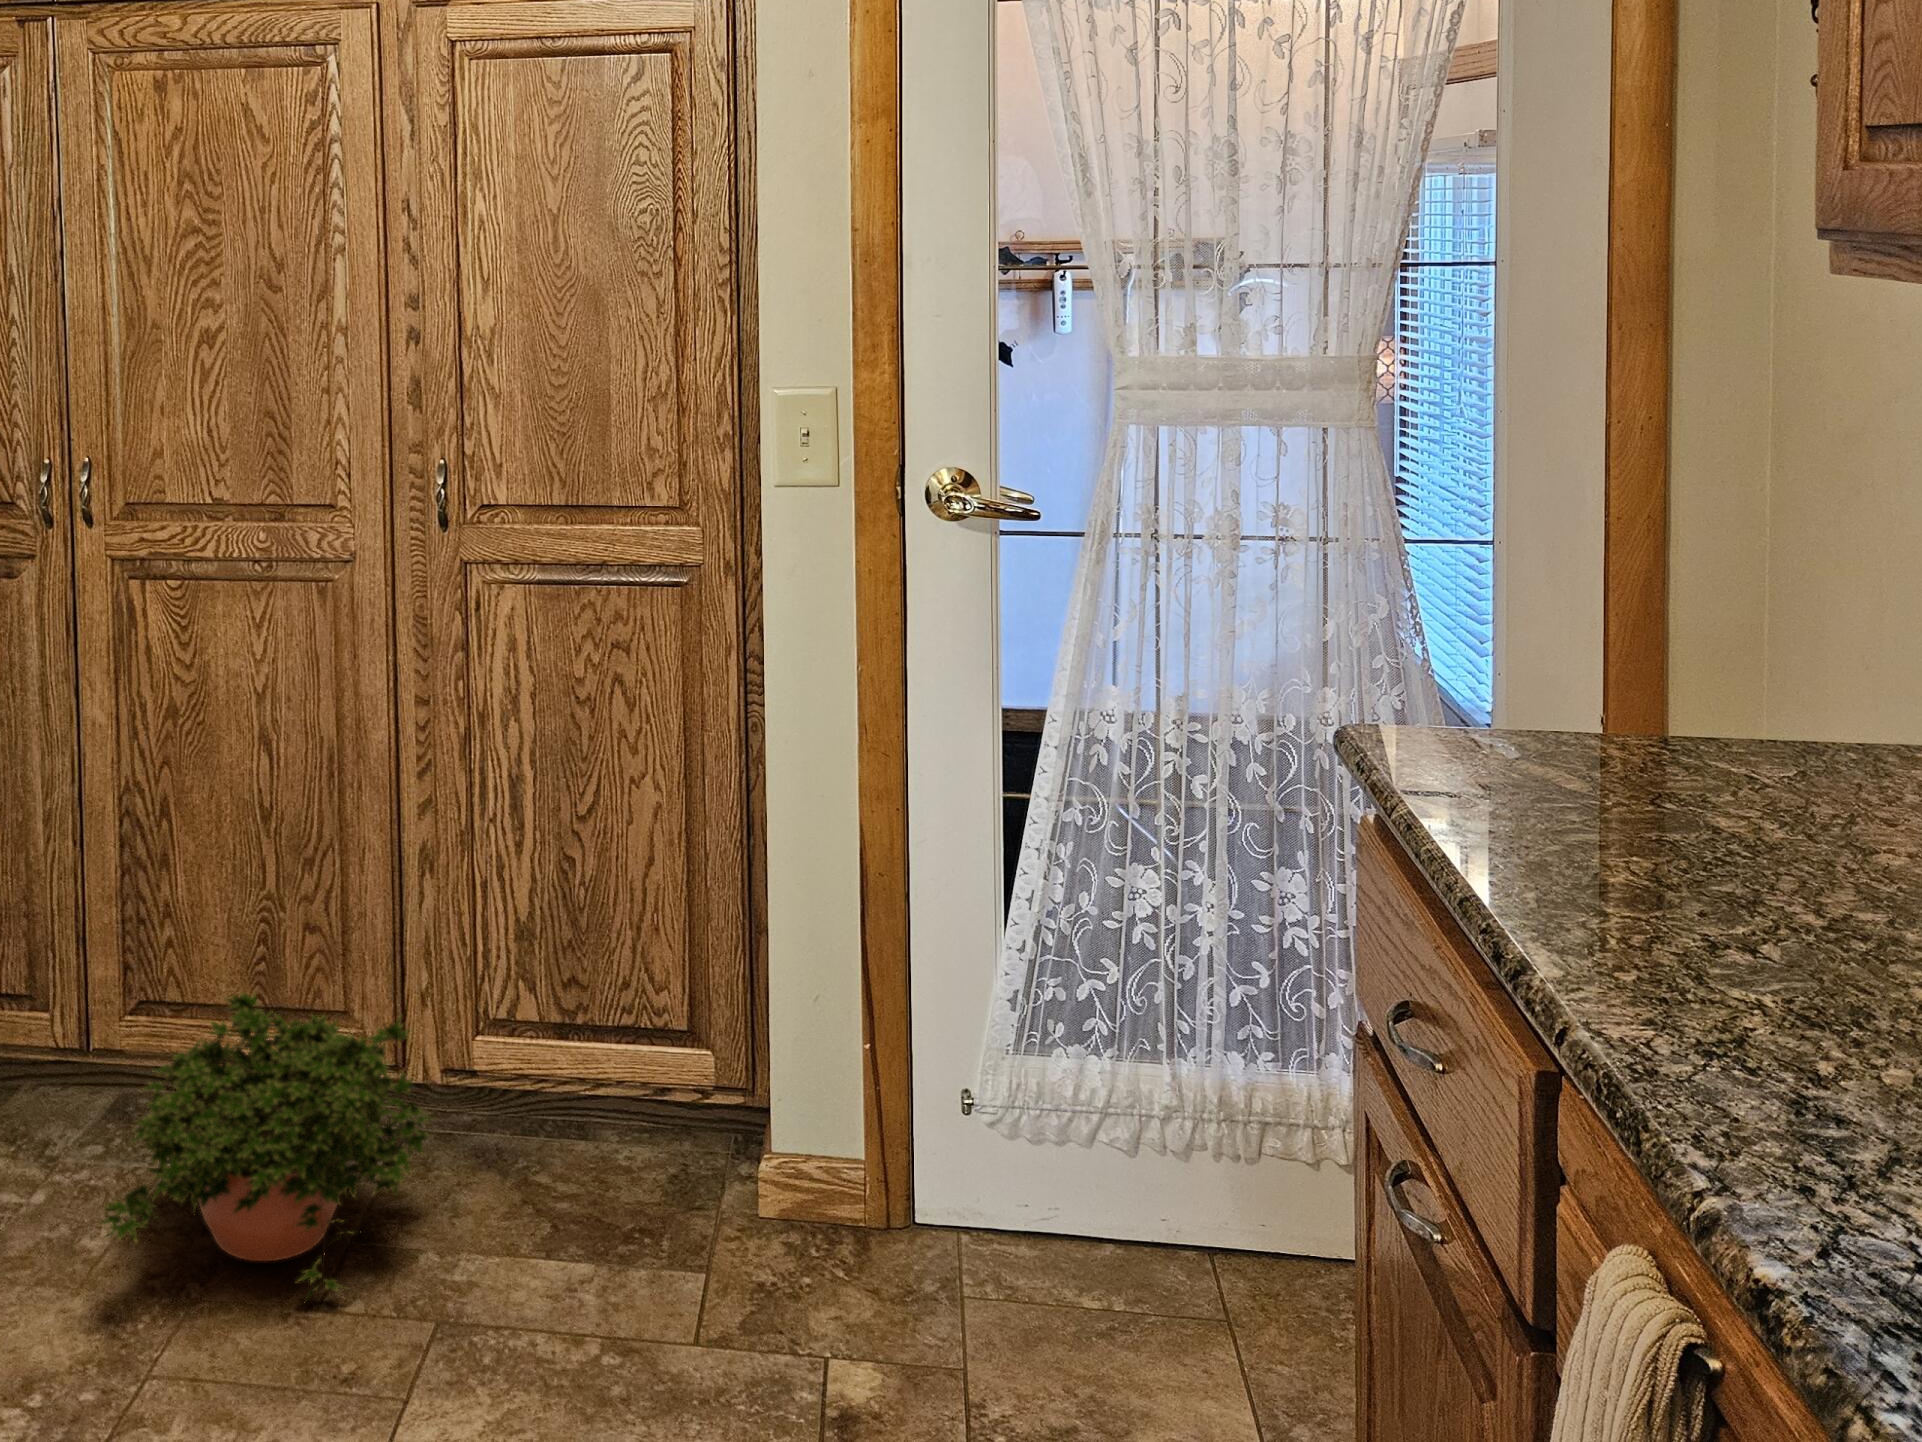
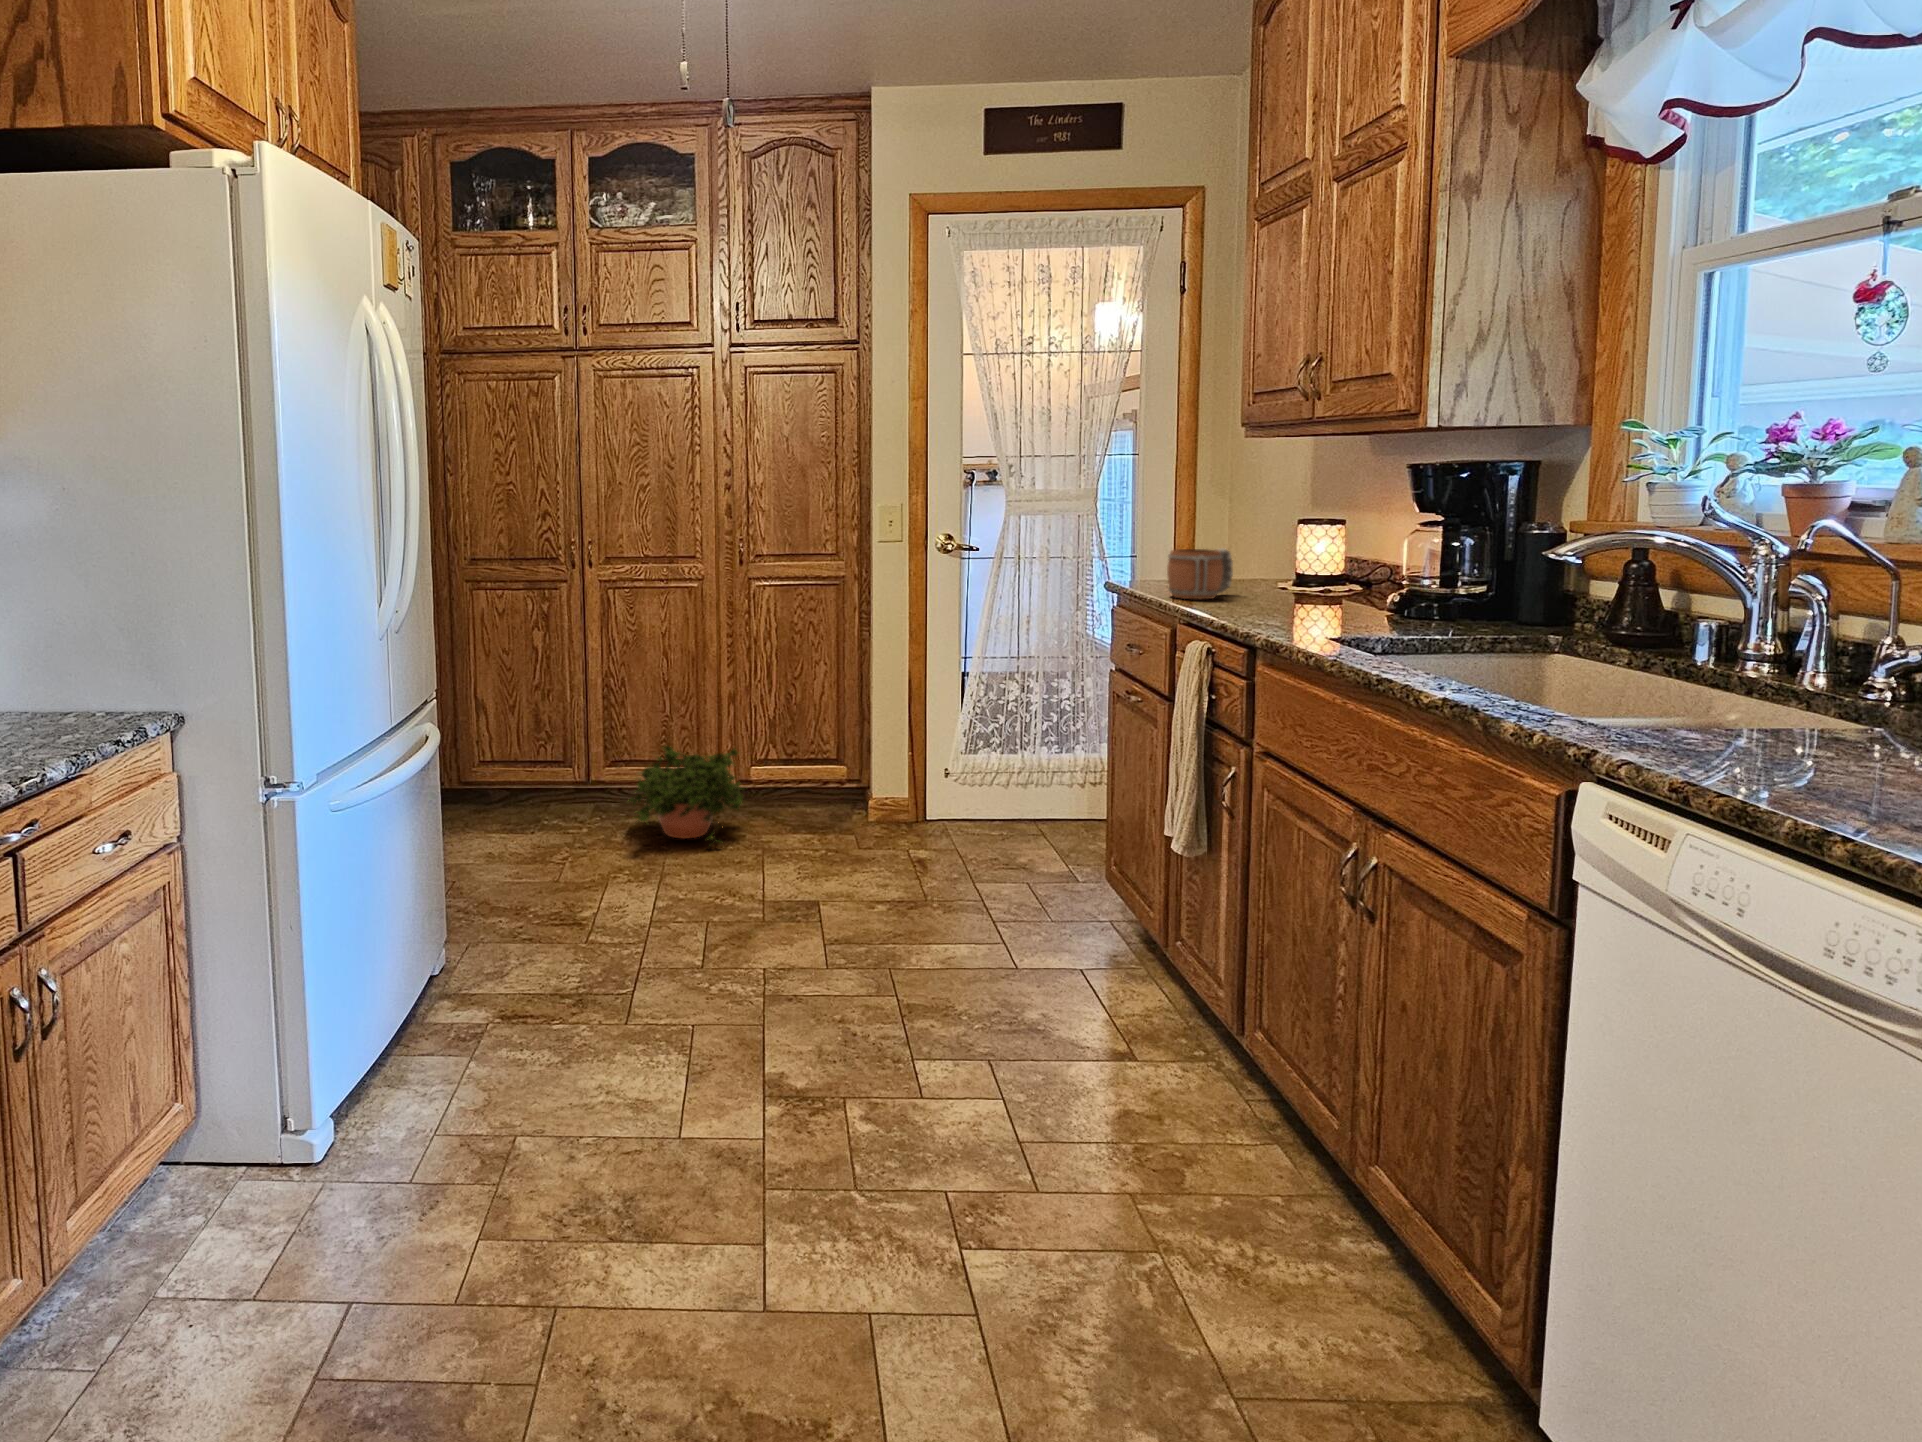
mug: none [1578,646,1814,843] -> present [1167,548,1233,599]

